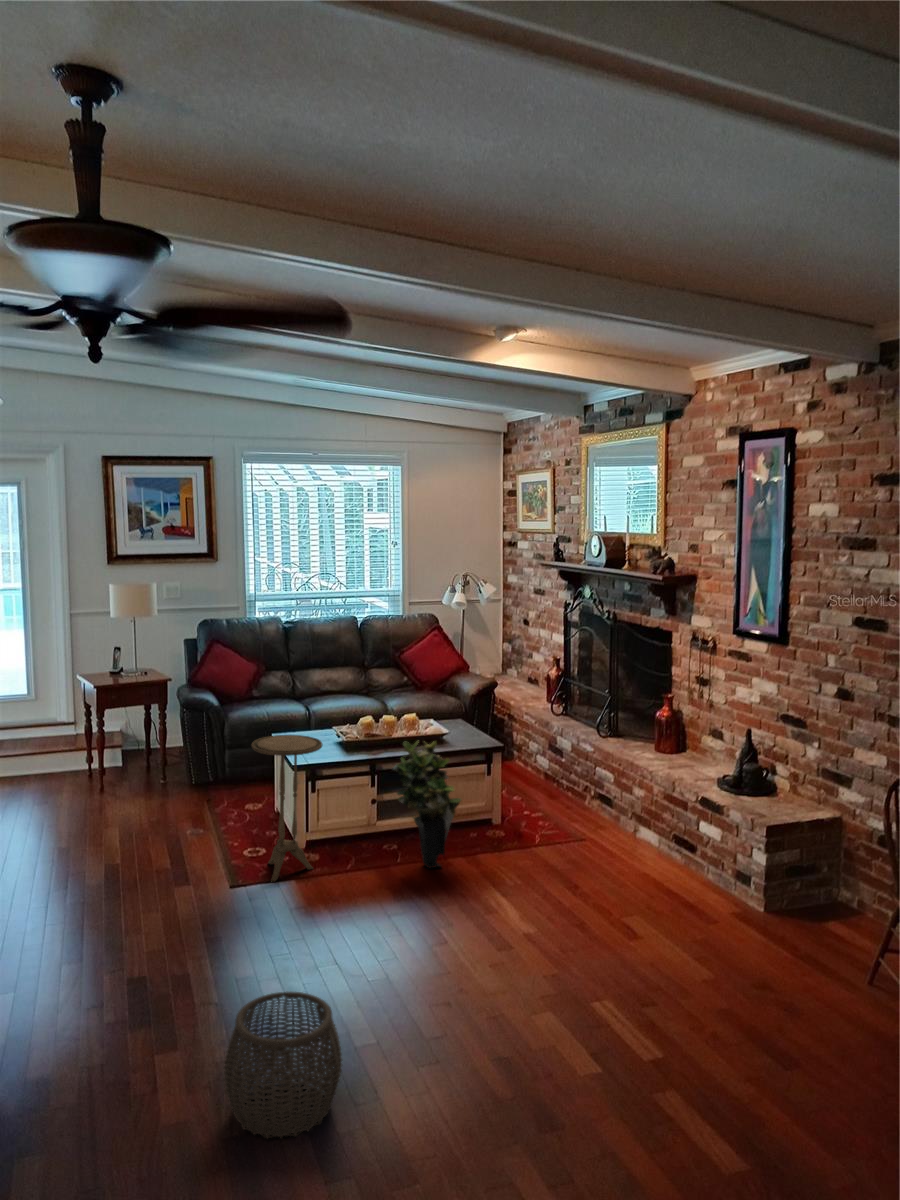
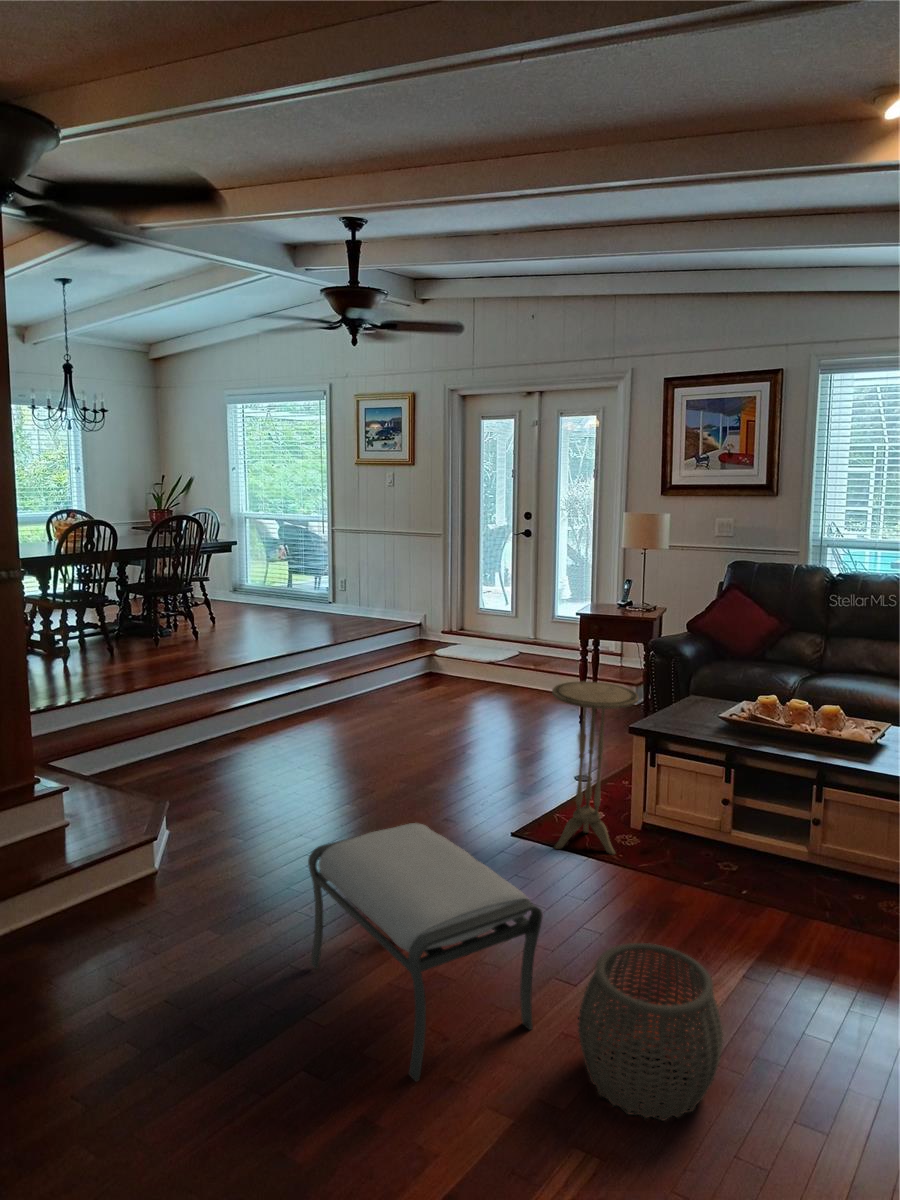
potted plant: present [393,741,461,869] -> none [712,732,808,920]
ottoman: none [271,869,448,1024] -> present [308,823,542,1081]
woven basket: present [223,992,342,1138] -> present [577,943,723,1120]

